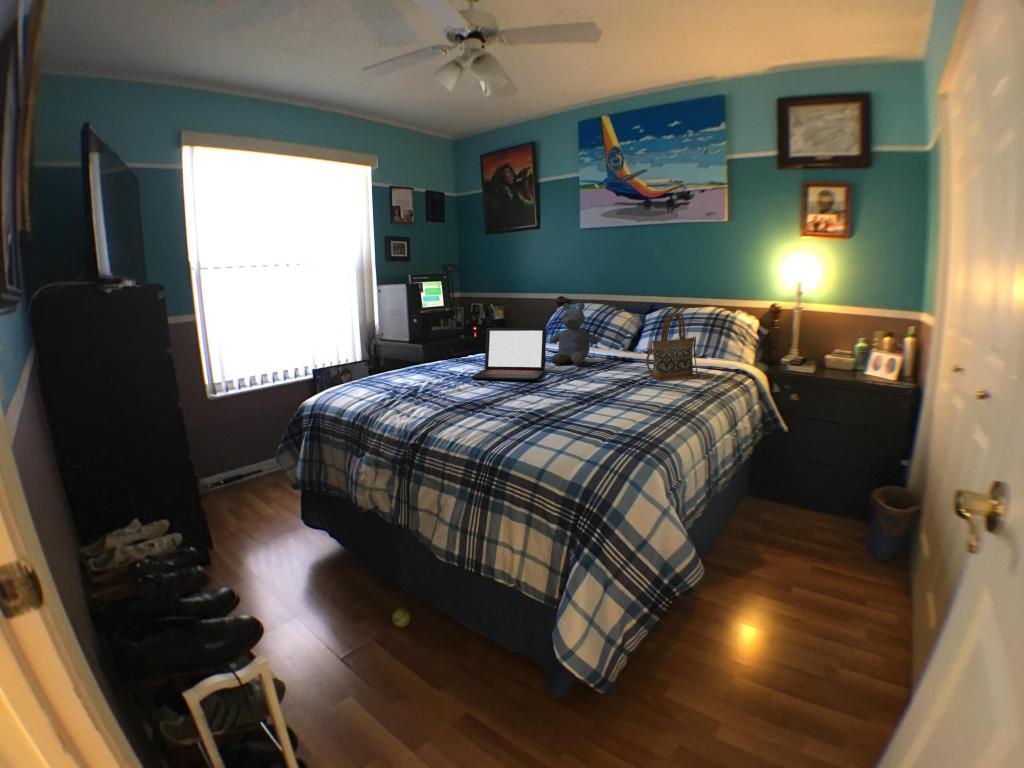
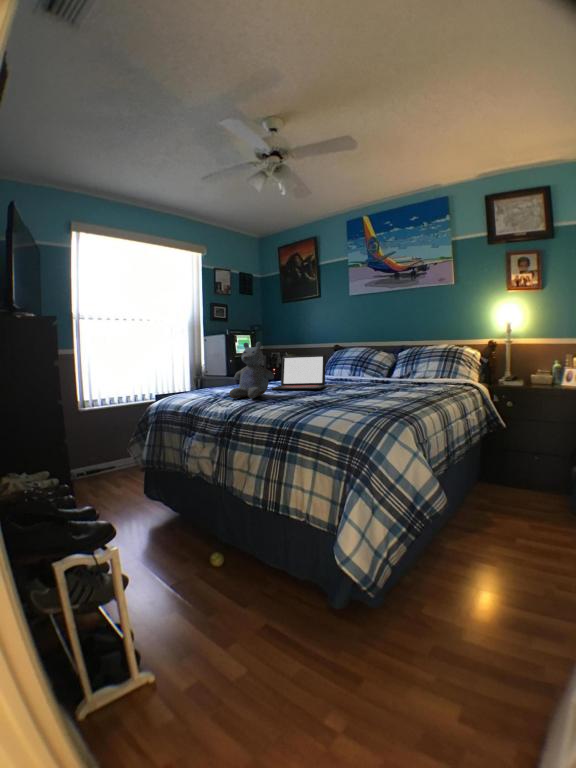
stuffed bear: present [551,303,598,365] -> present [229,342,274,399]
handbag: present [646,313,714,381] -> none [399,341,450,389]

